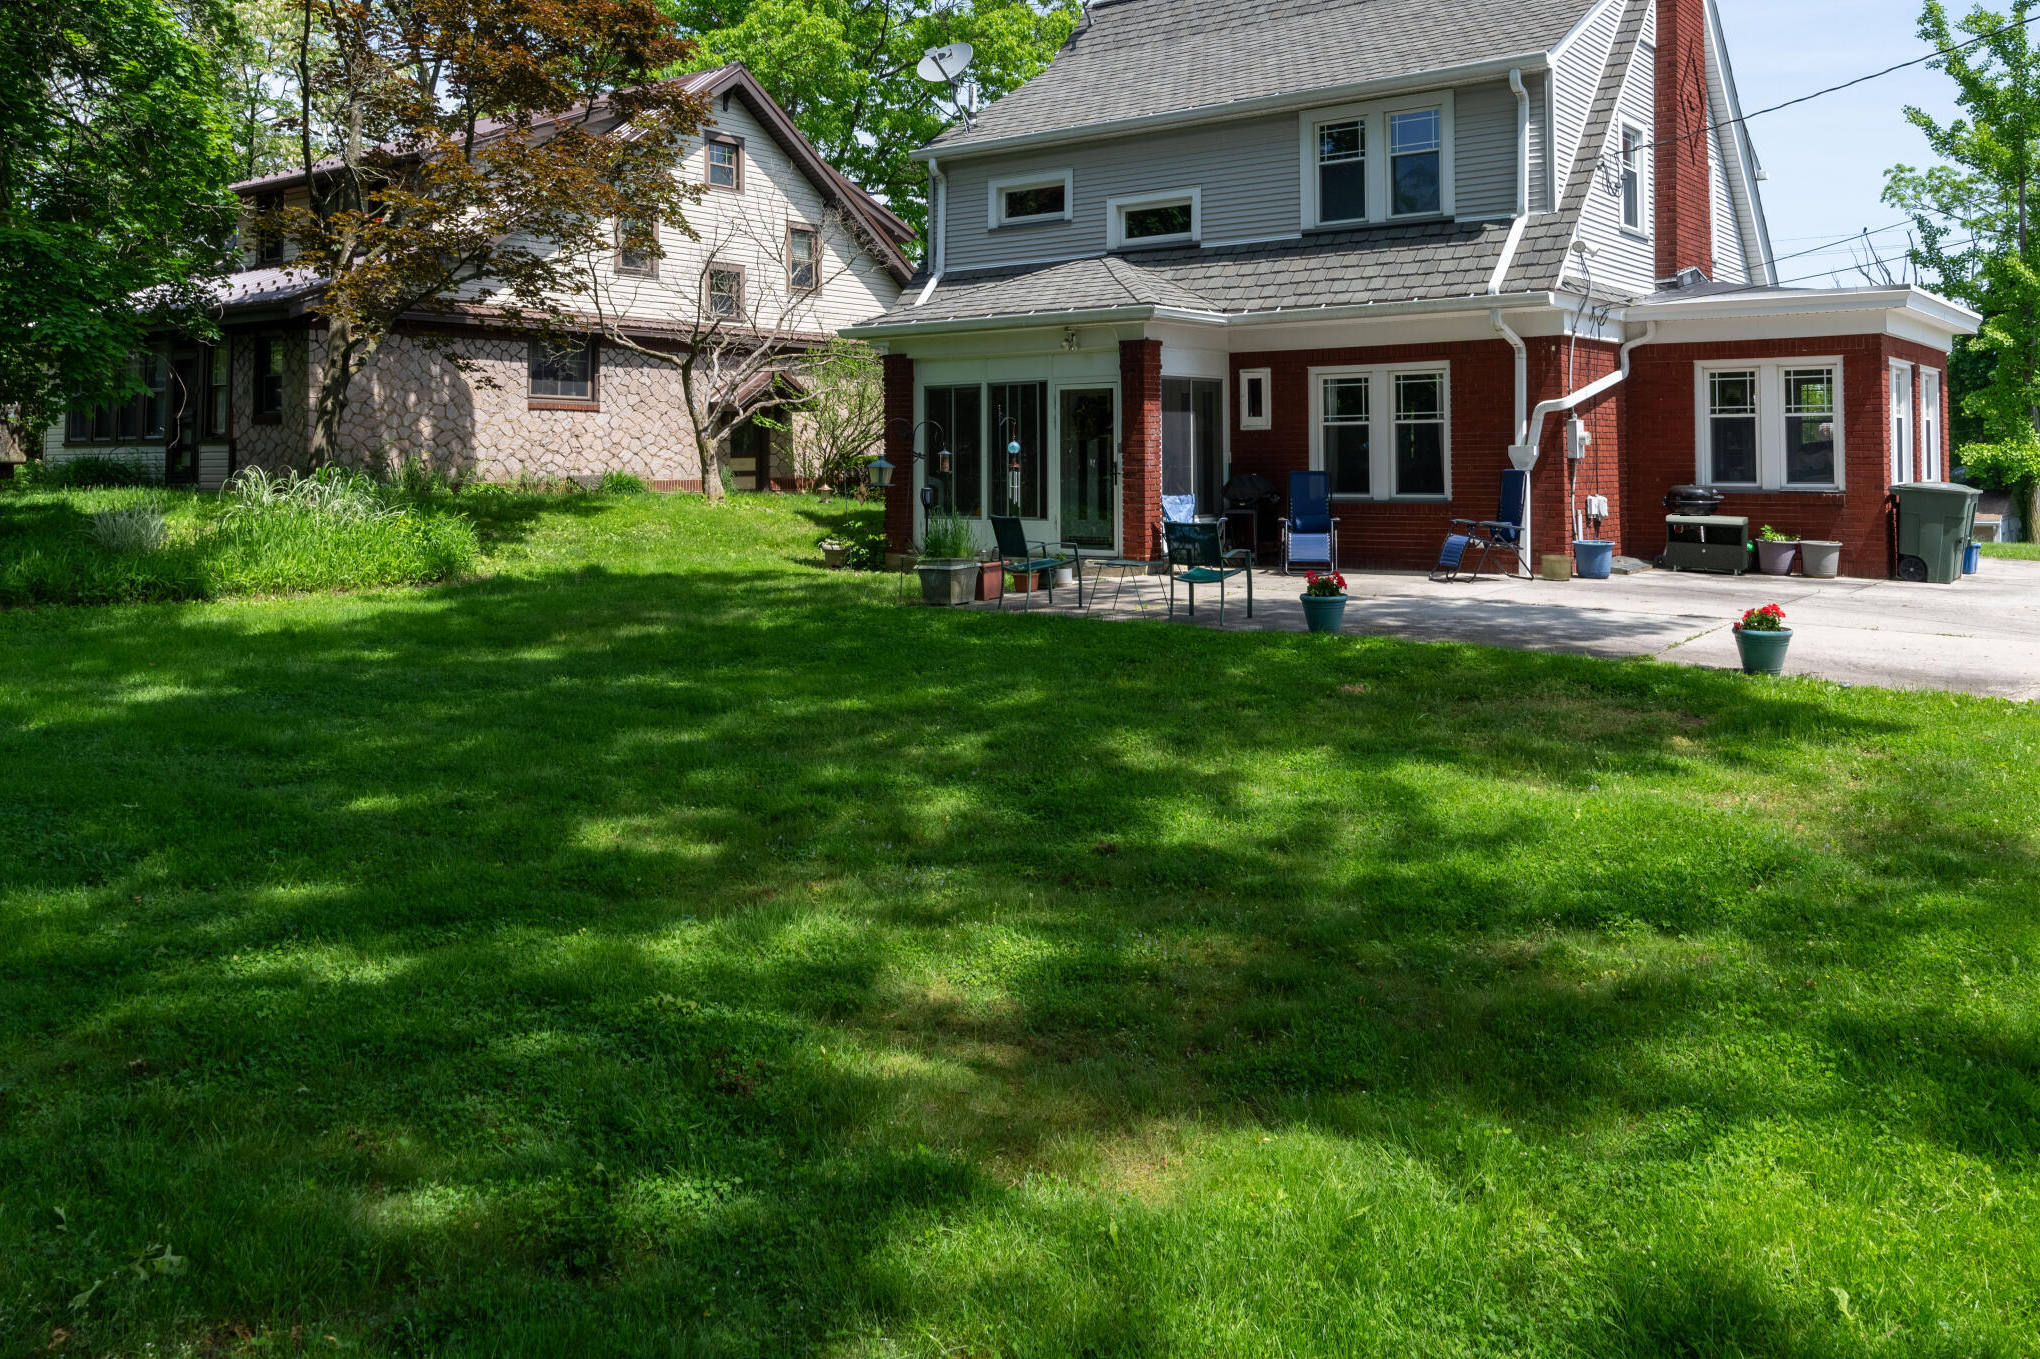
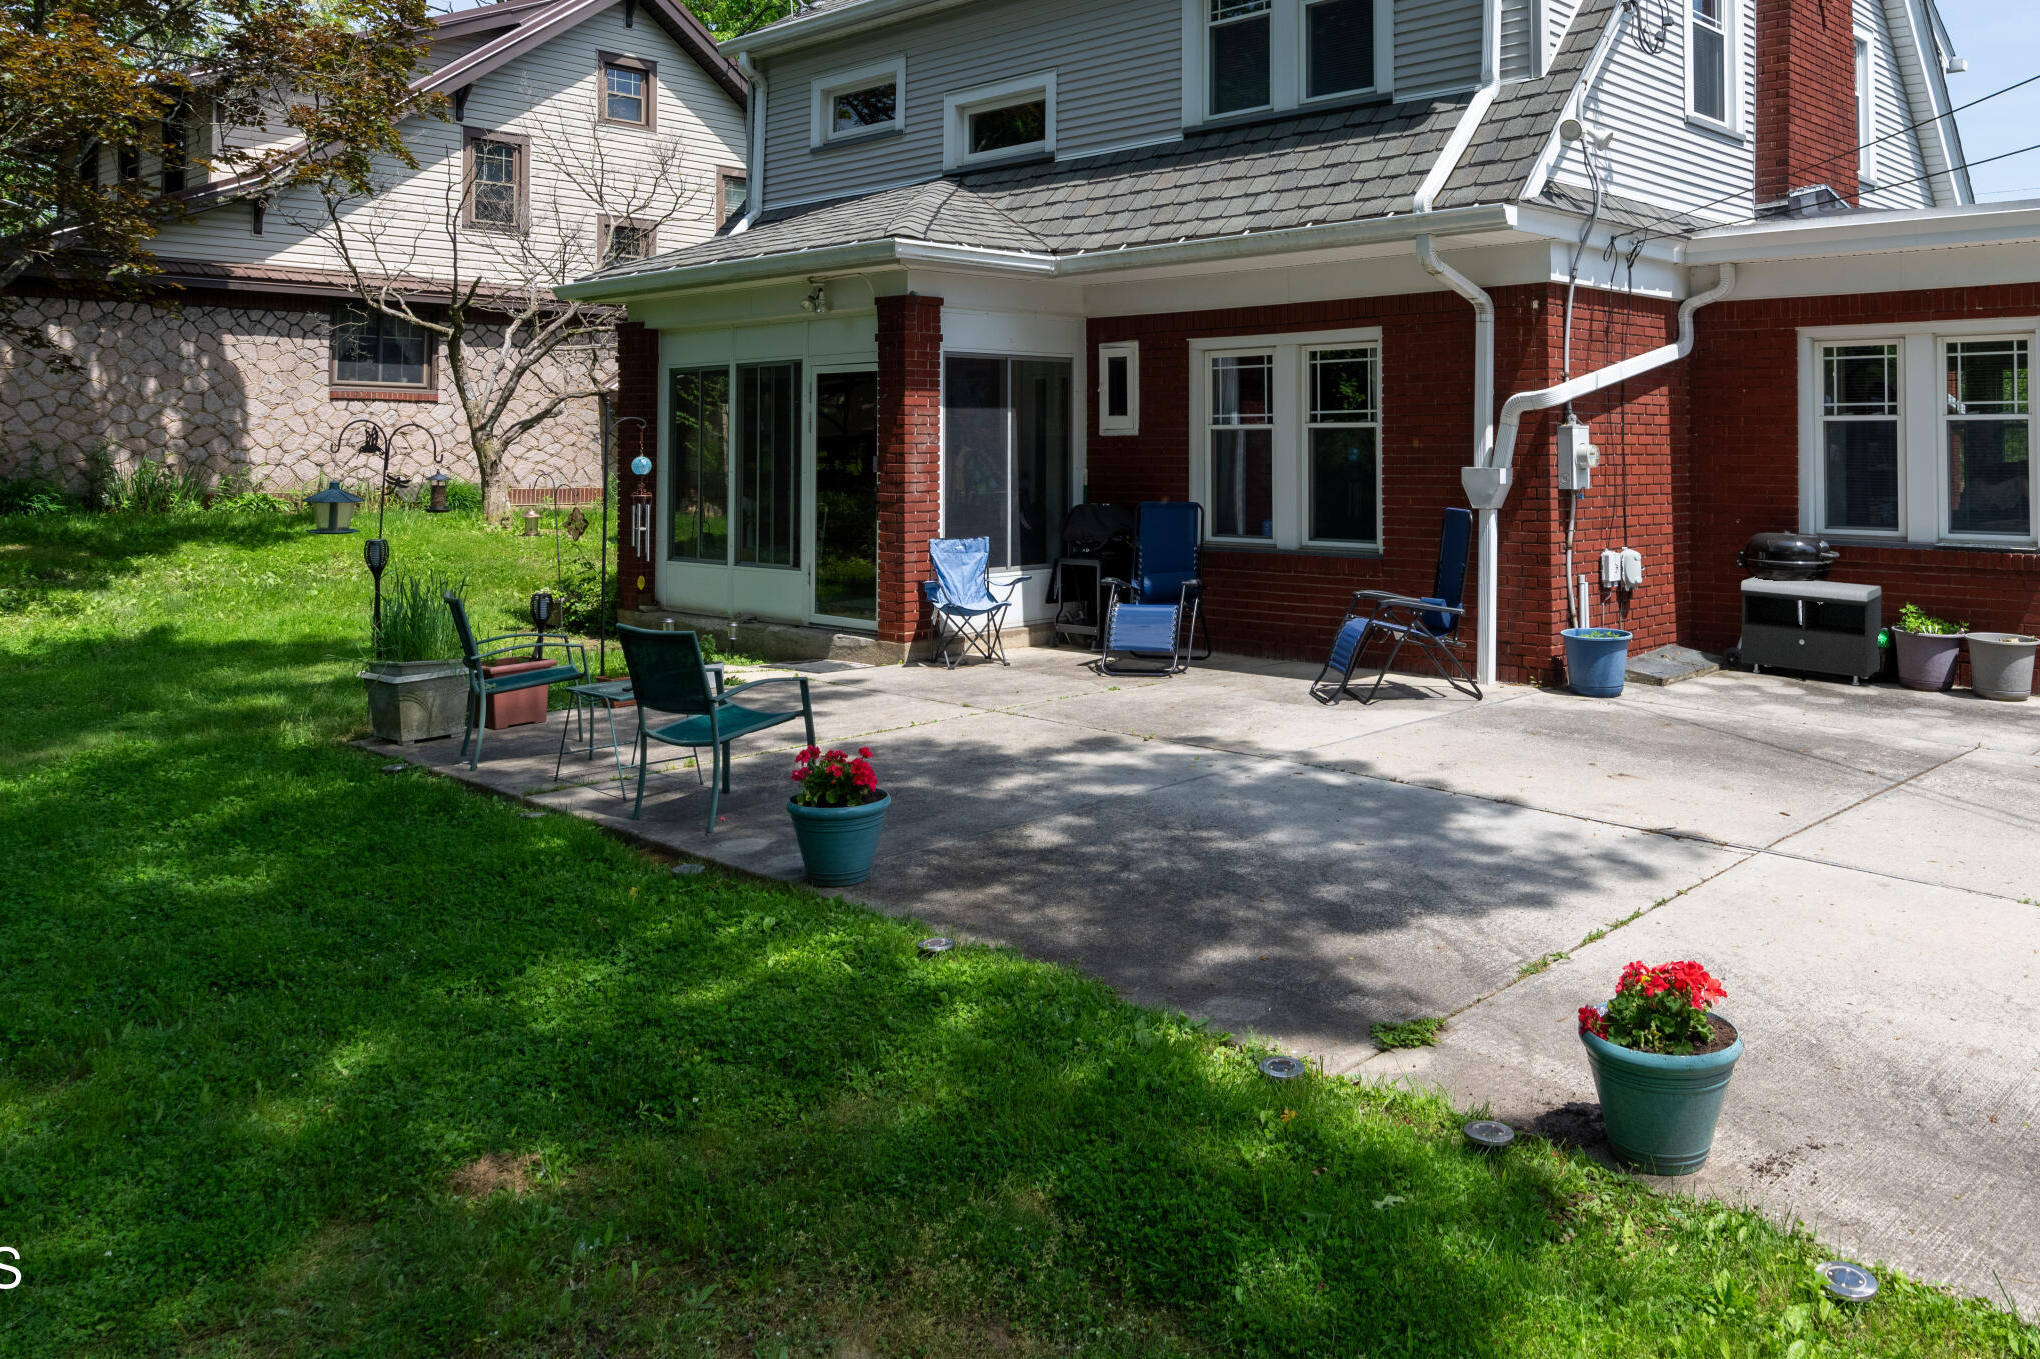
wooden bucket: present [1542,555,1571,581] -> none [1506,648,1557,695]

